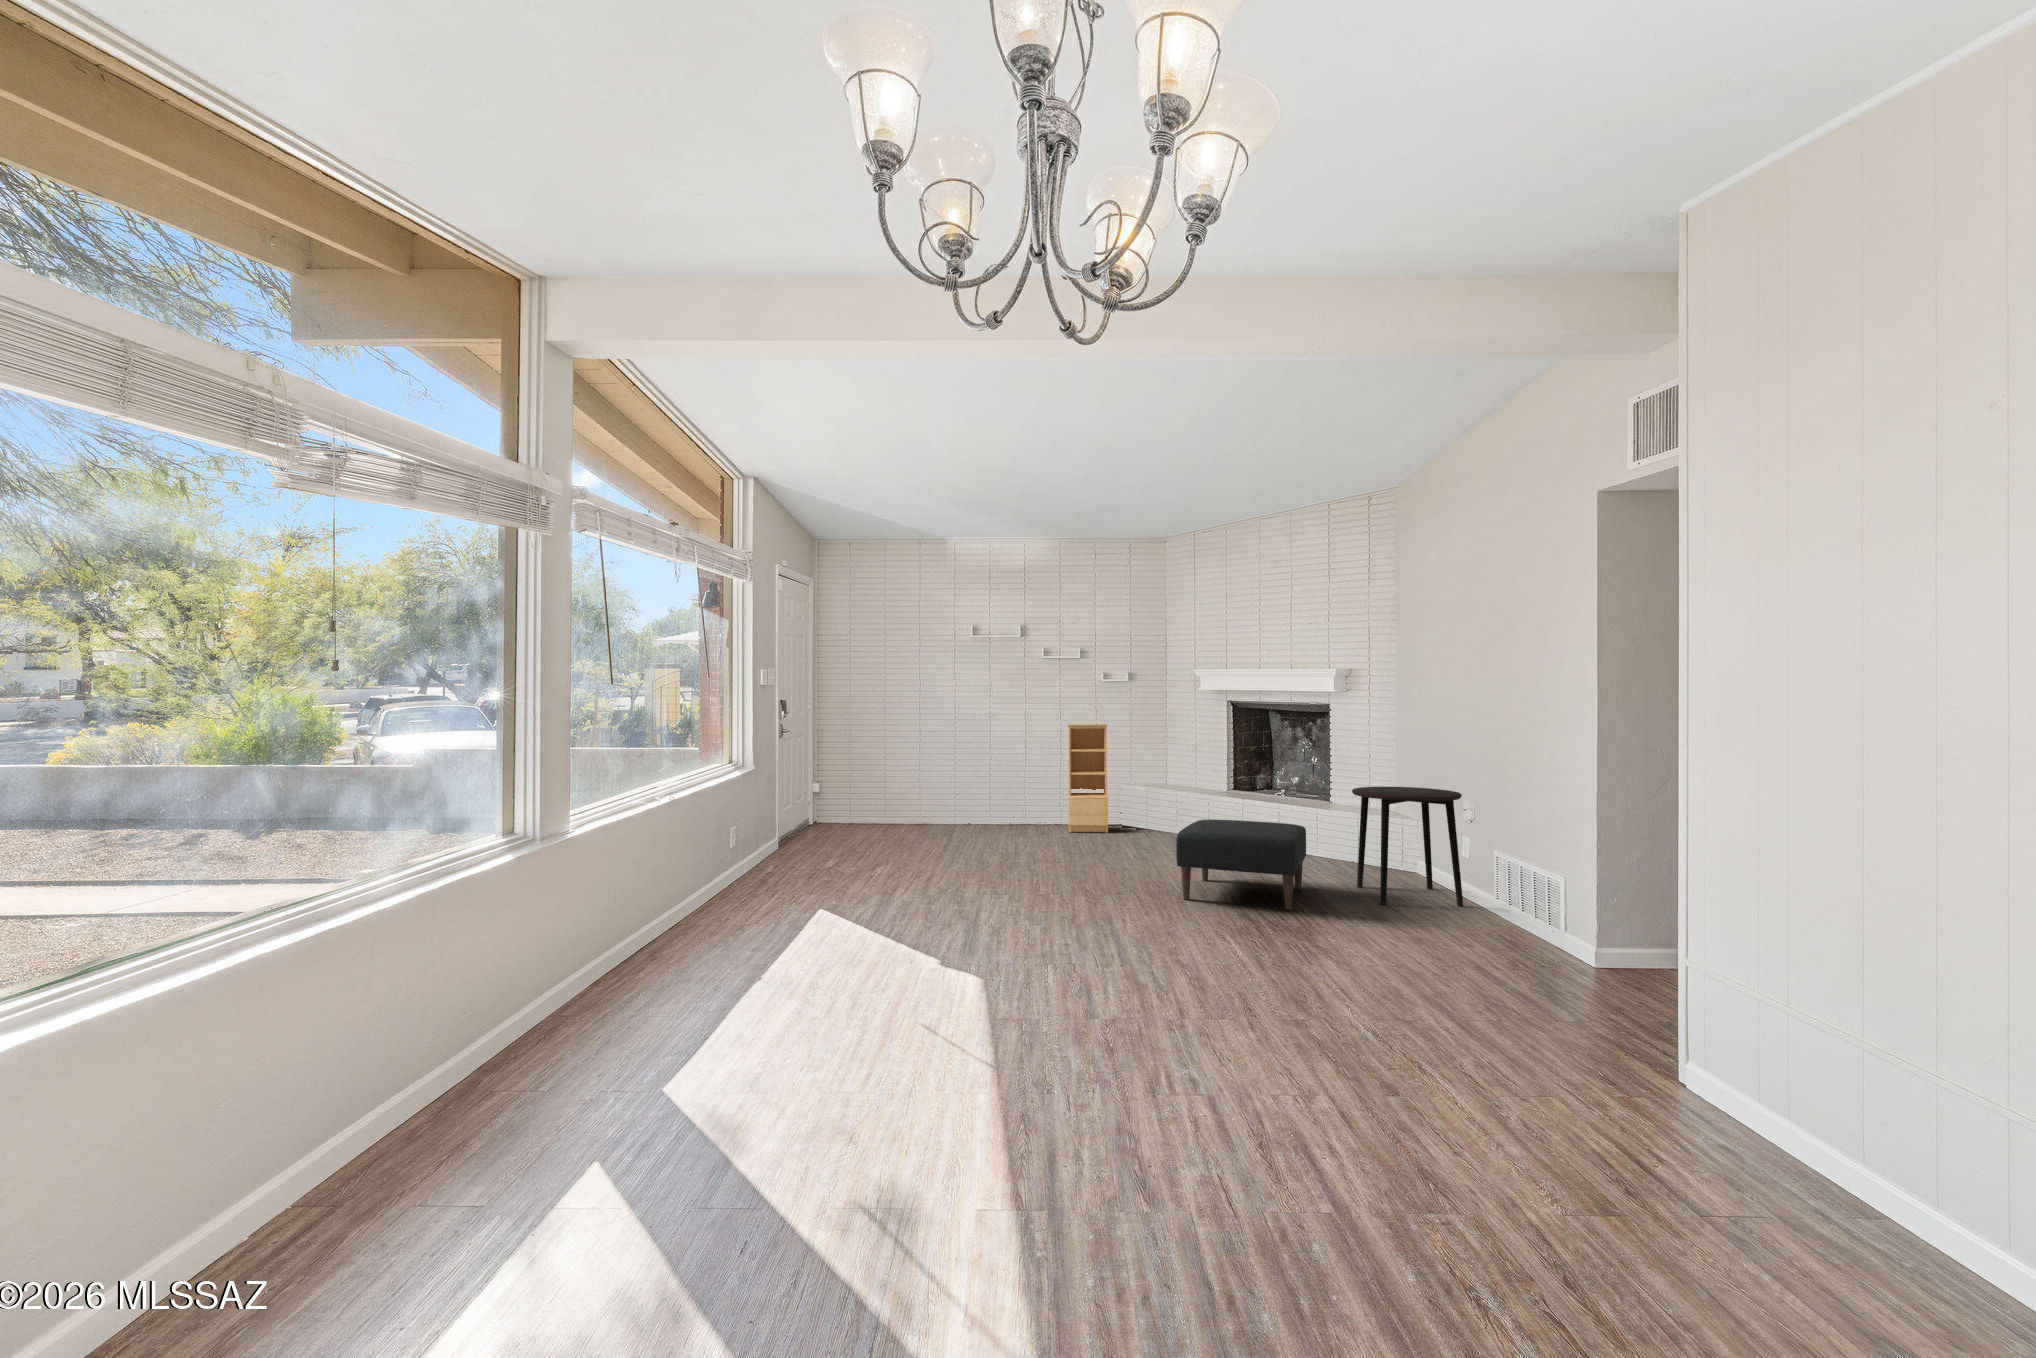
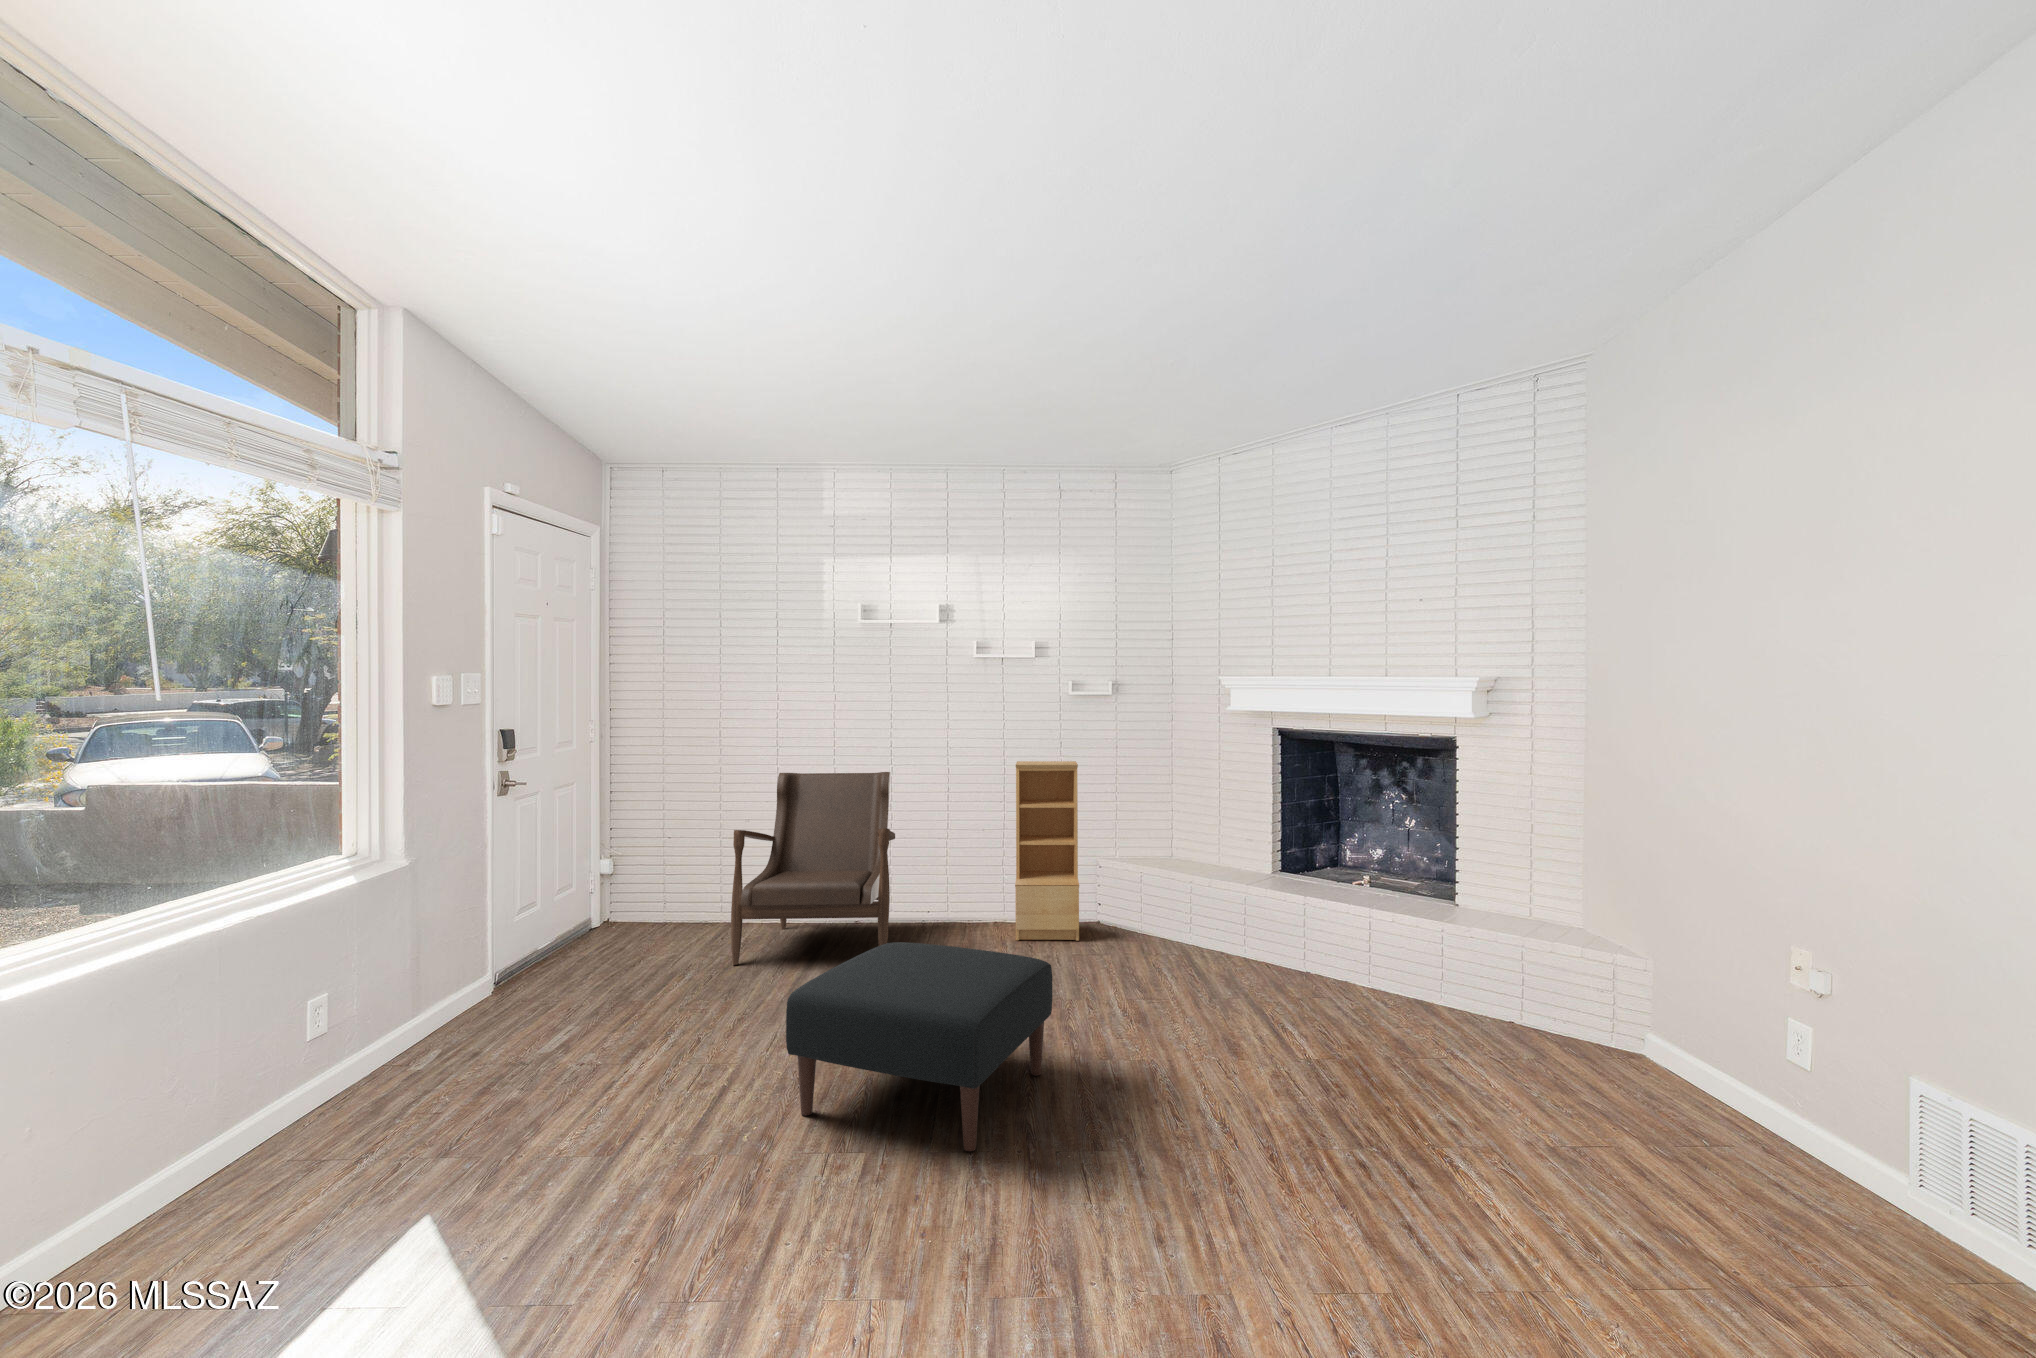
armchair: none [903,730,994,839] -> present [731,772,895,965]
side table: present [1352,787,1463,906] -> none [1575,916,1858,1212]
ottoman: present [1176,820,1306,910] -> present [786,942,1053,1151]

